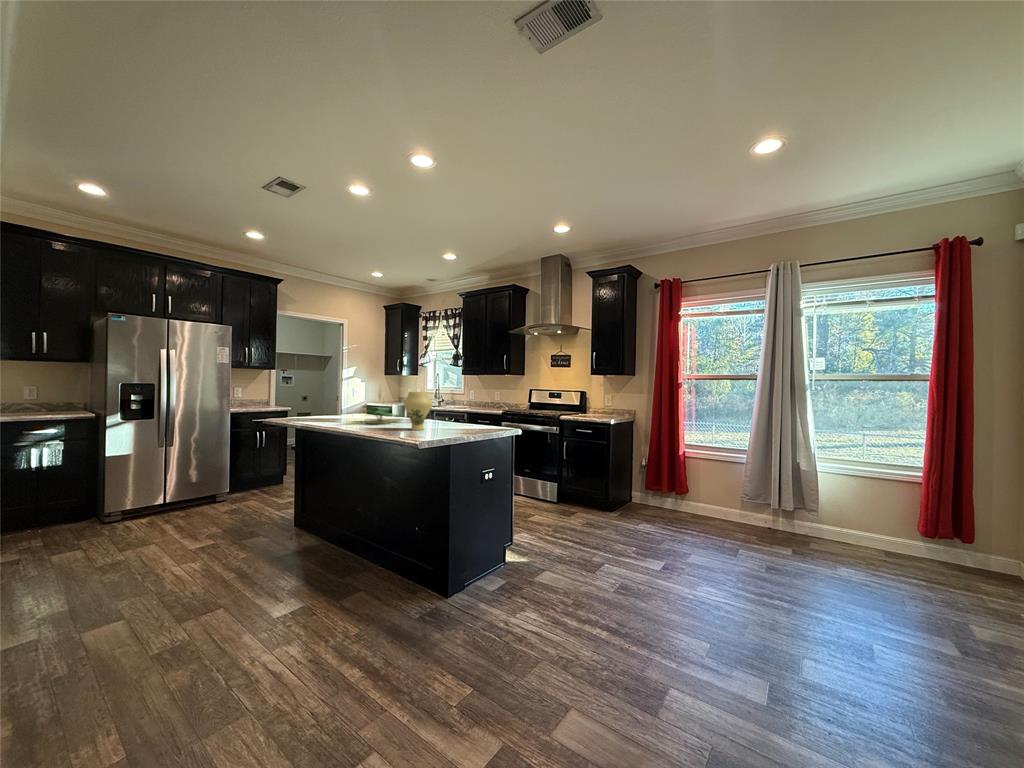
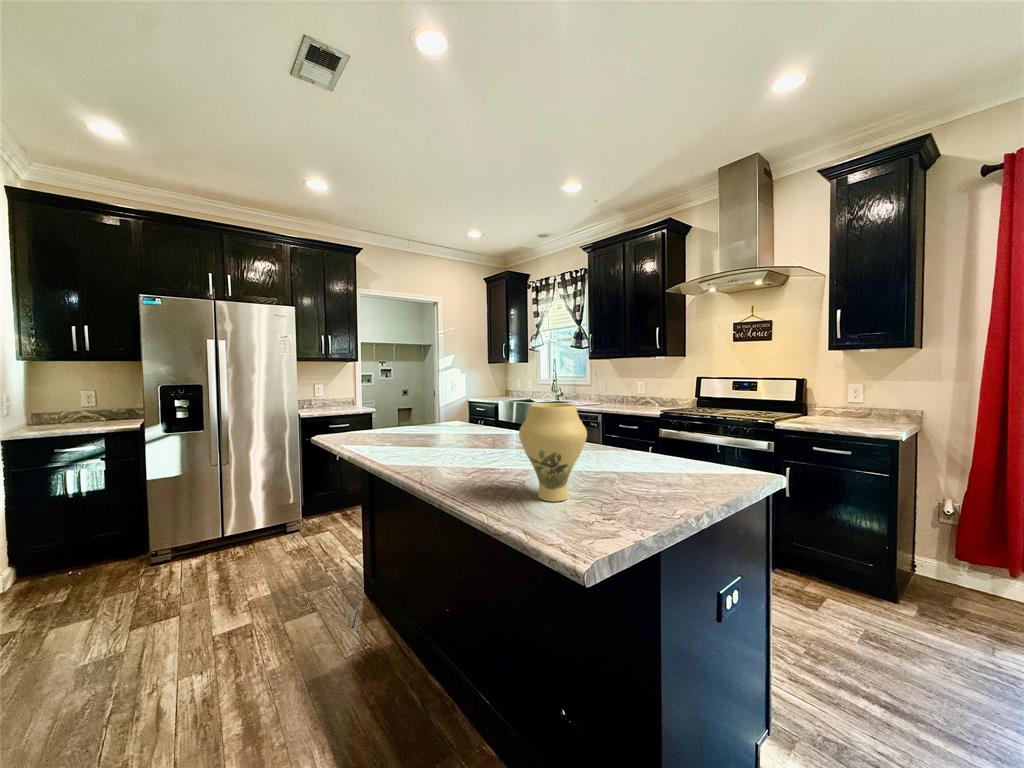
potted plant: present [363,395,398,424] -> none [430,382,508,463]

